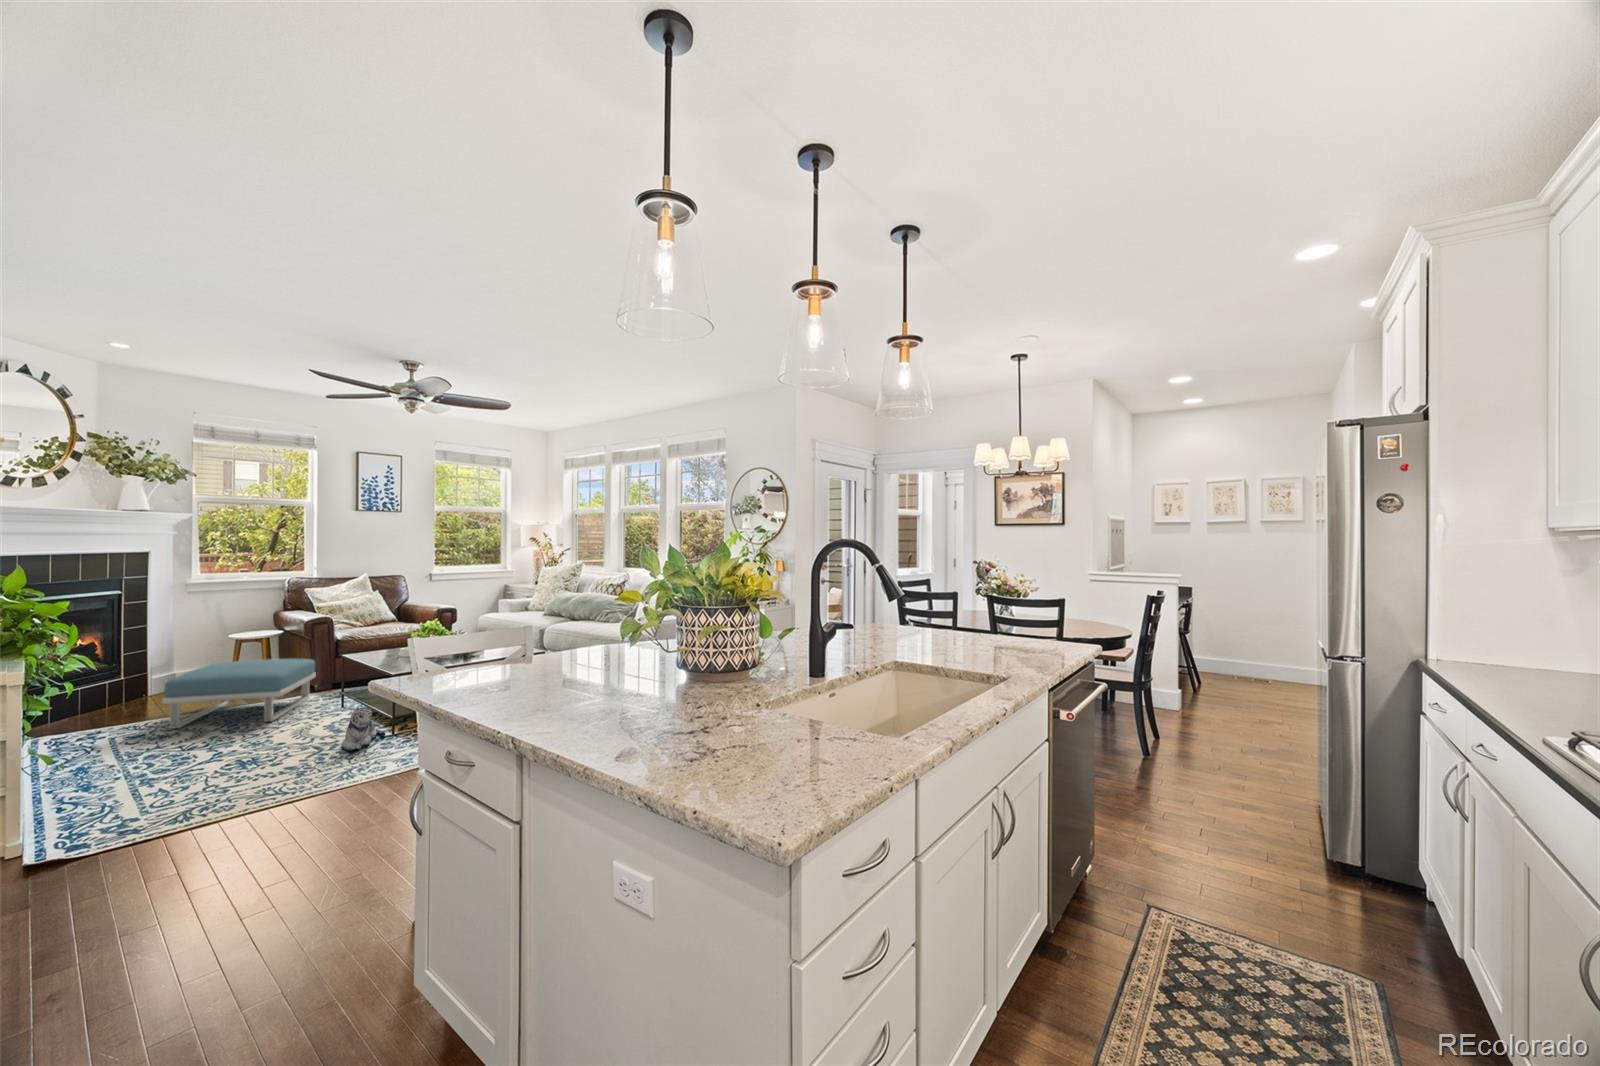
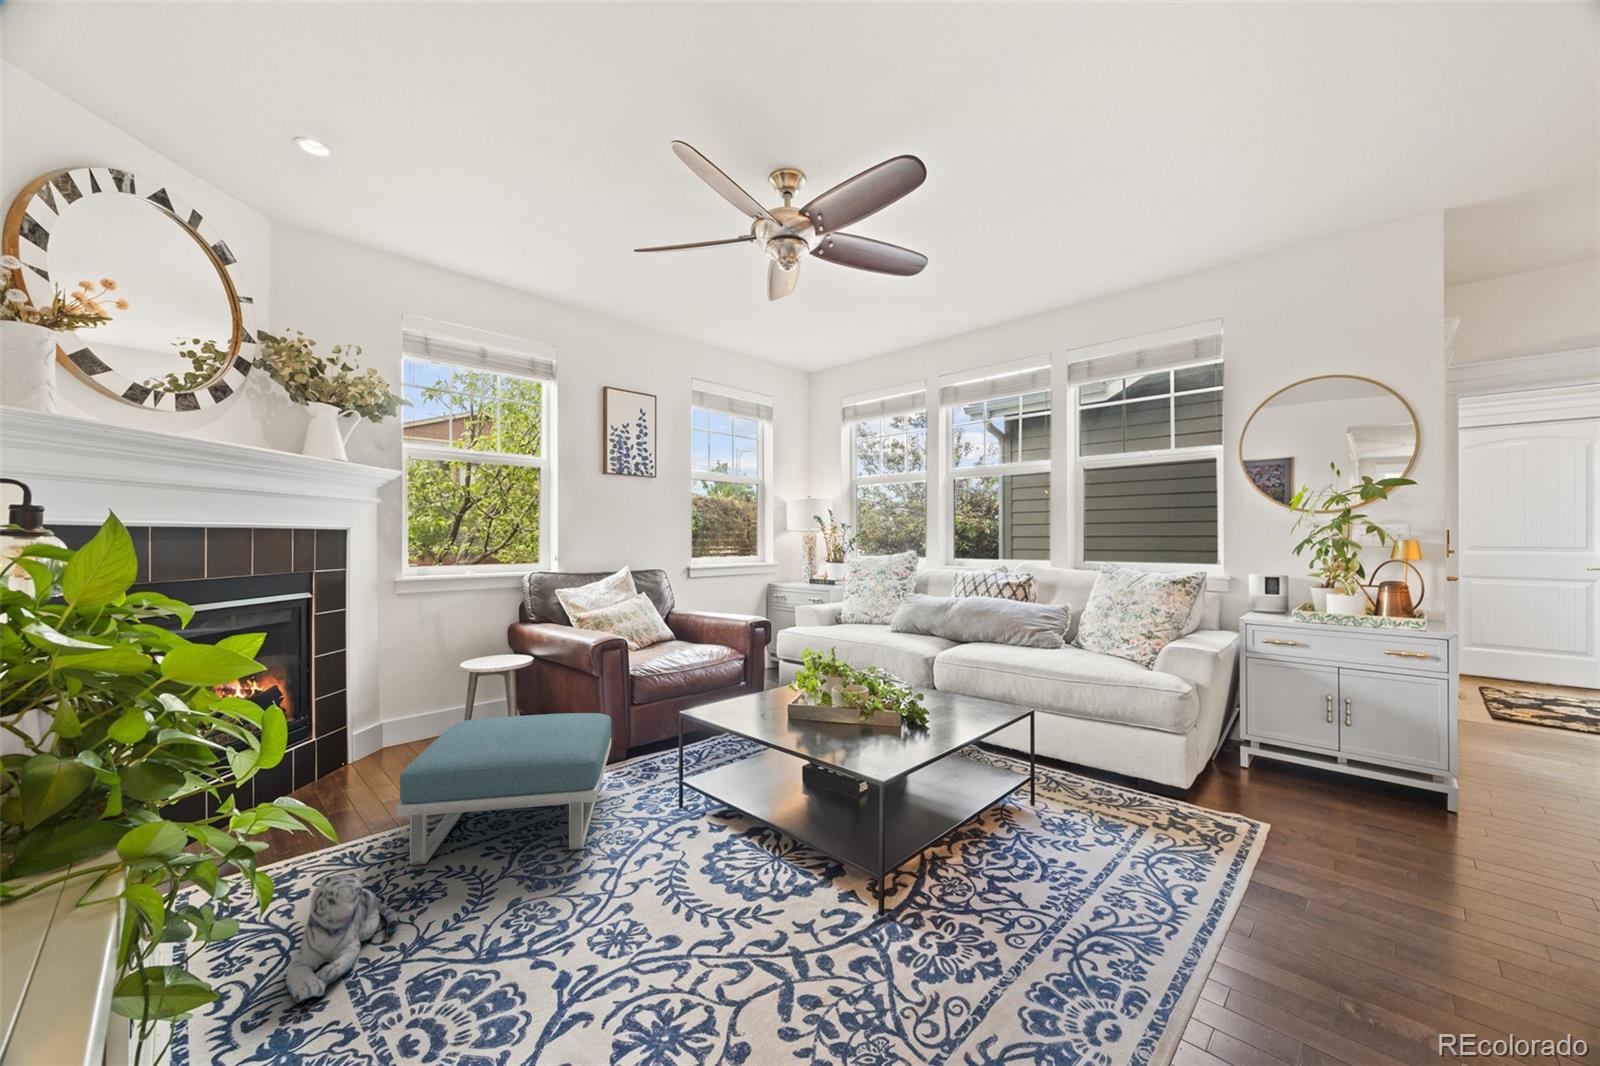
plush toy: present [342,708,385,751] -> present [286,874,398,1003]

